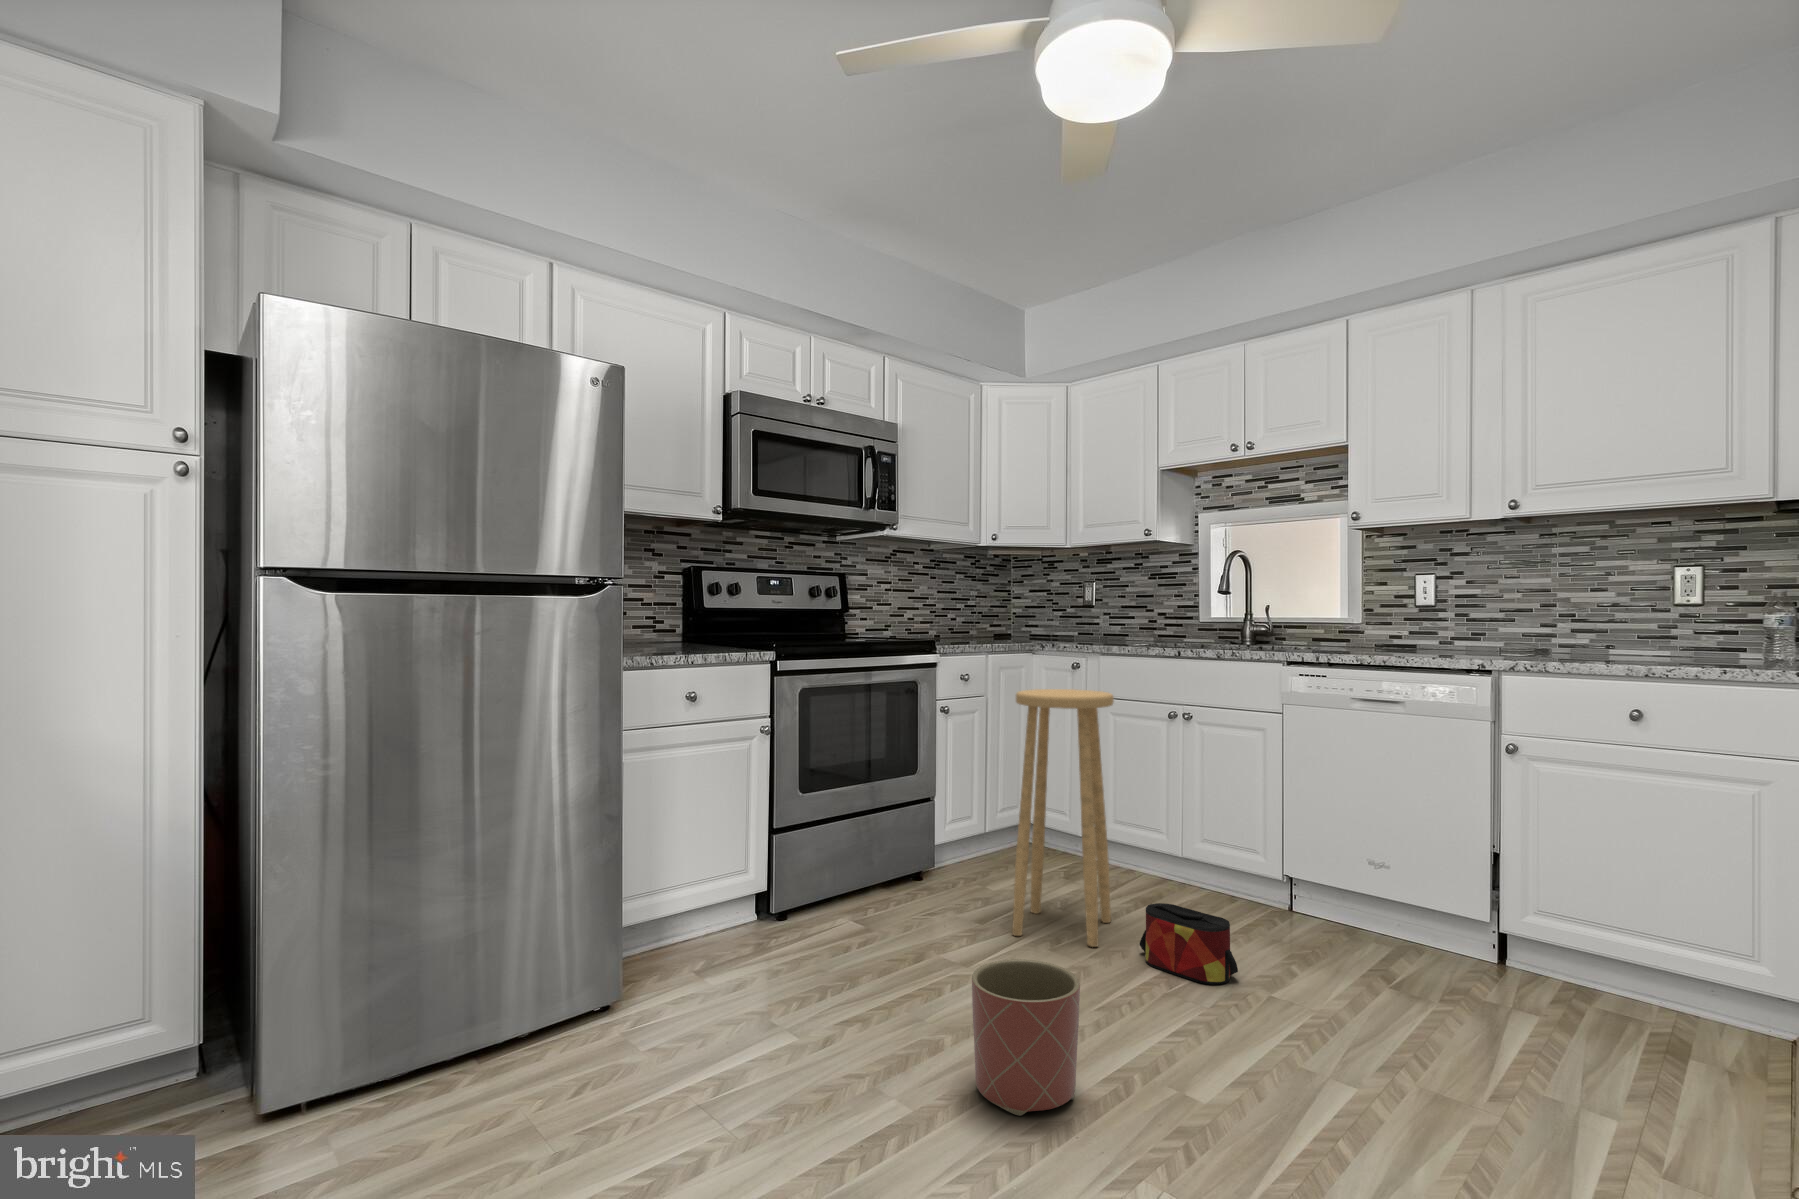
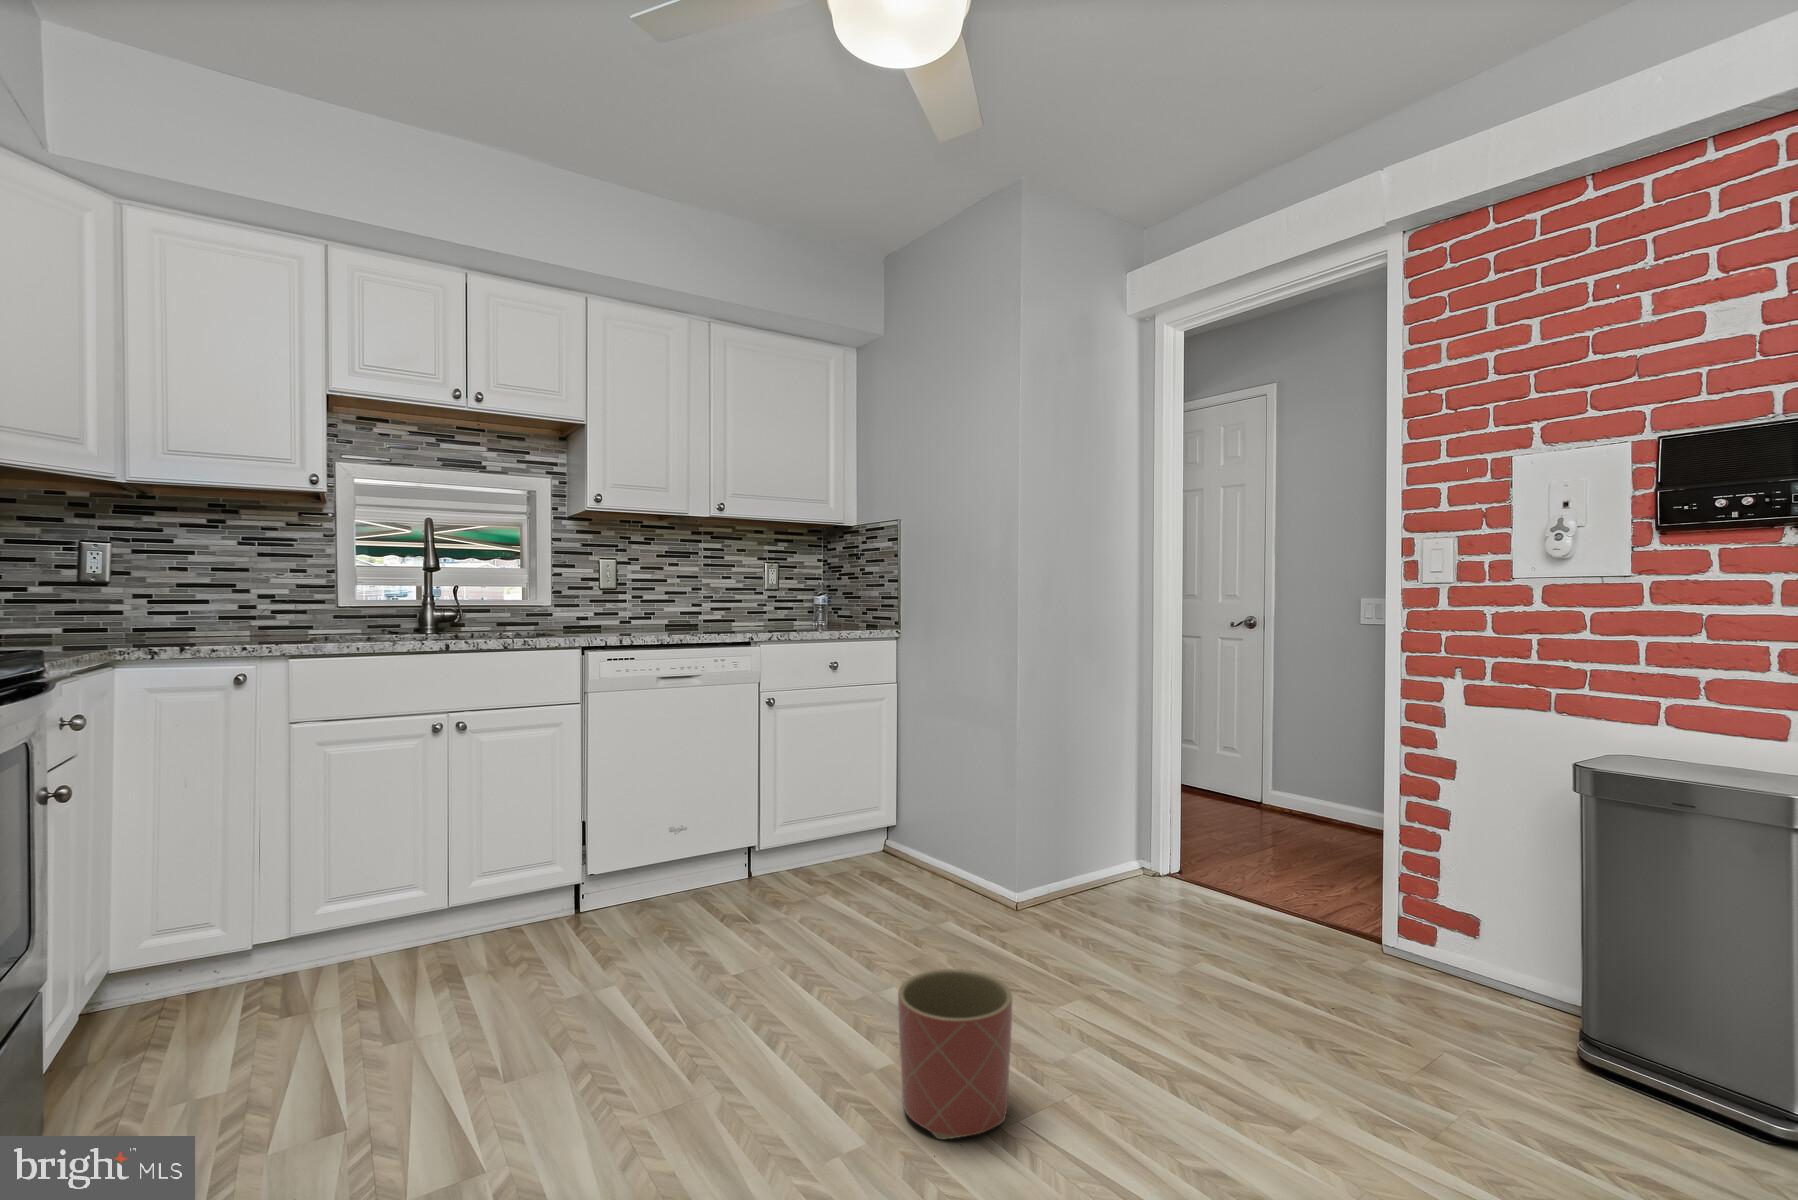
stool: present [1012,689,1114,947] -> none [446,701,615,1069]
bag: present [1139,903,1238,985] -> none [645,909,749,996]

